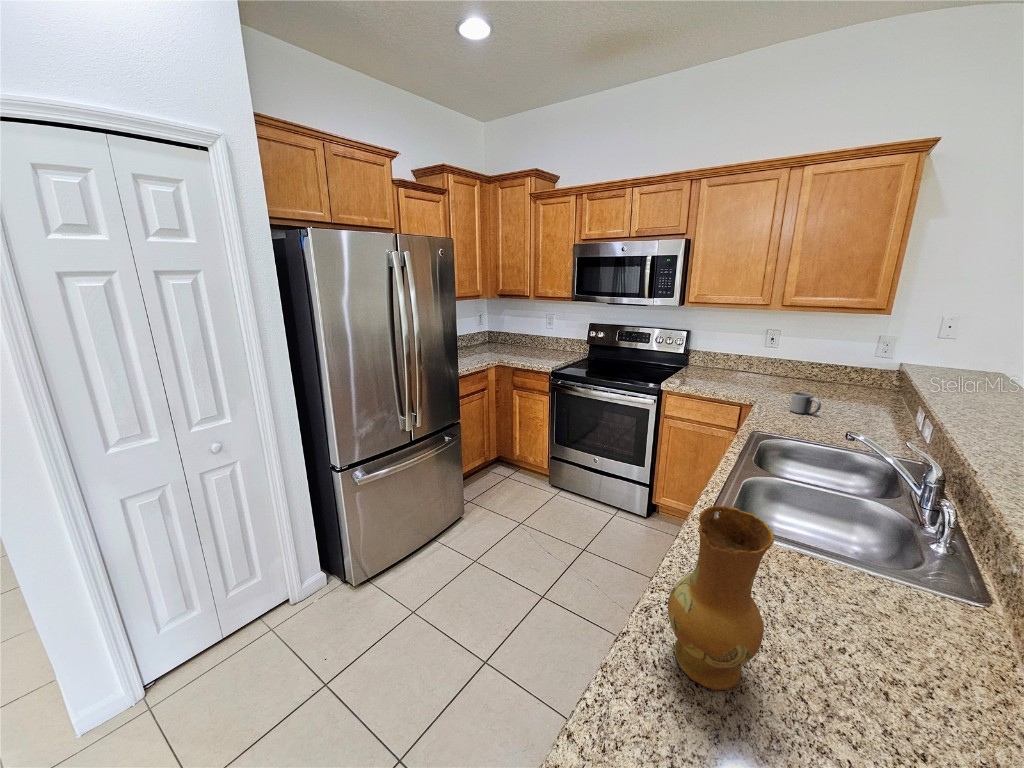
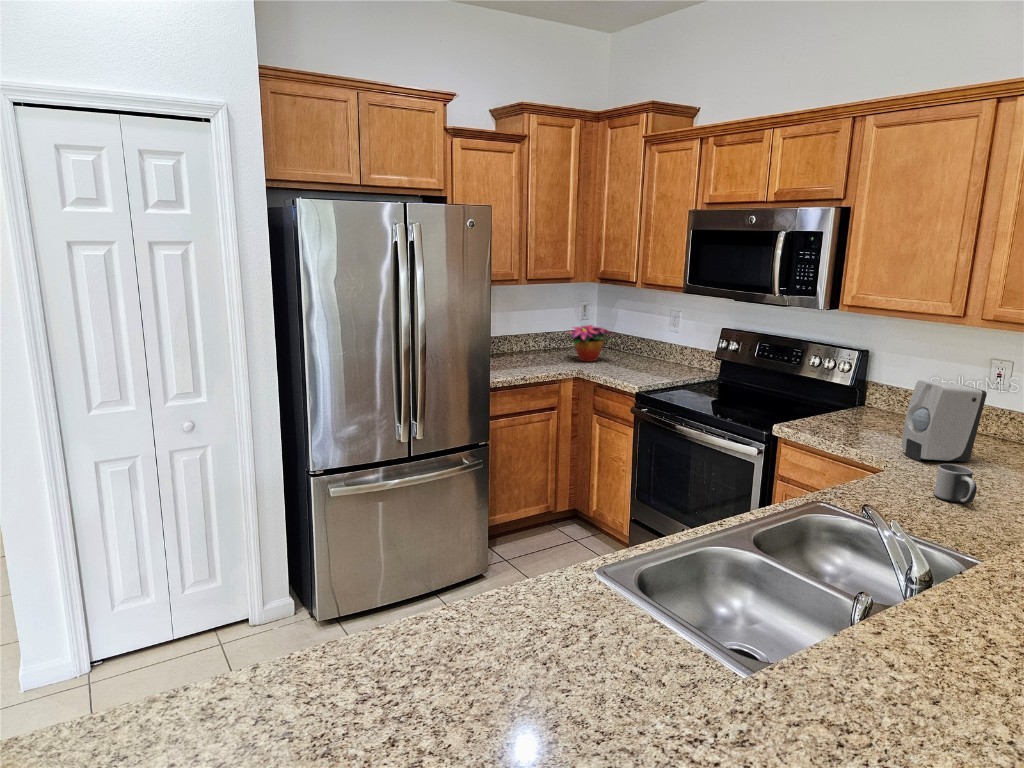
flower arrangement: none [477,327,516,354] -> present [569,325,611,362]
soap dispenser: none [741,344,786,392] -> present [902,380,987,462]
ceramic jug: present [668,505,775,691] -> none [328,511,436,706]

